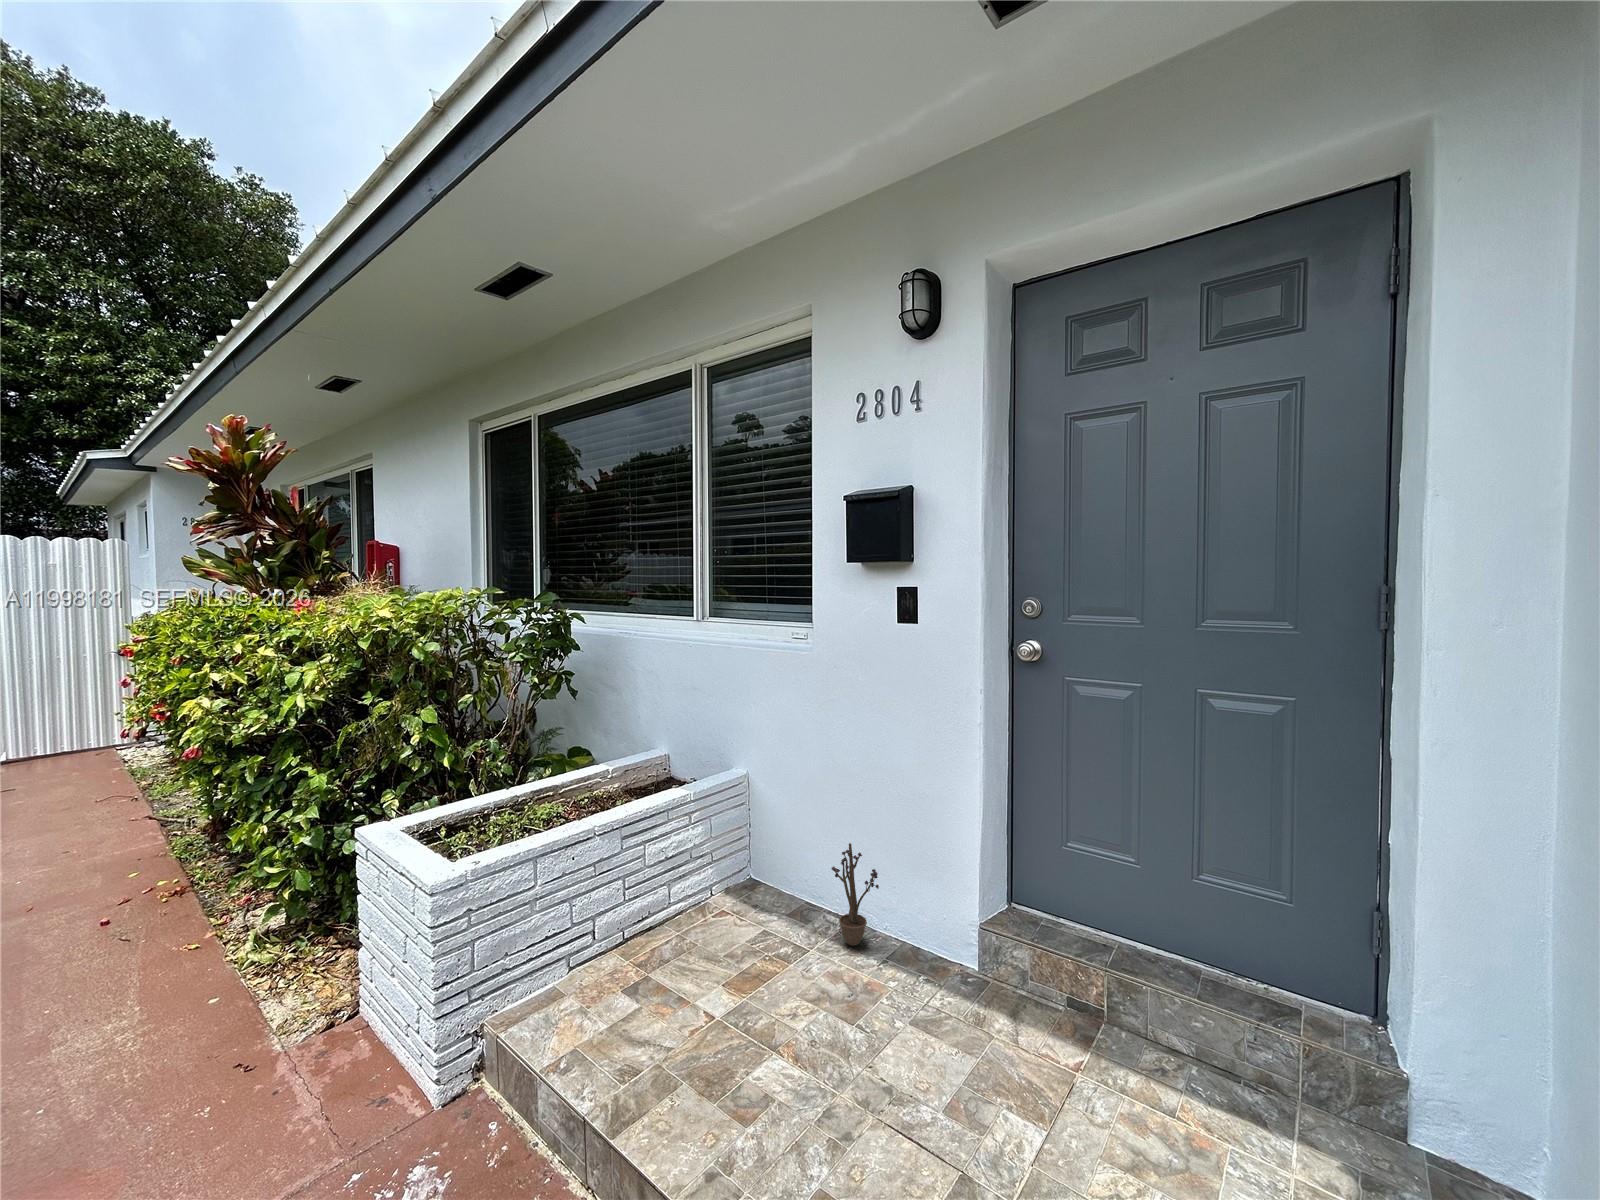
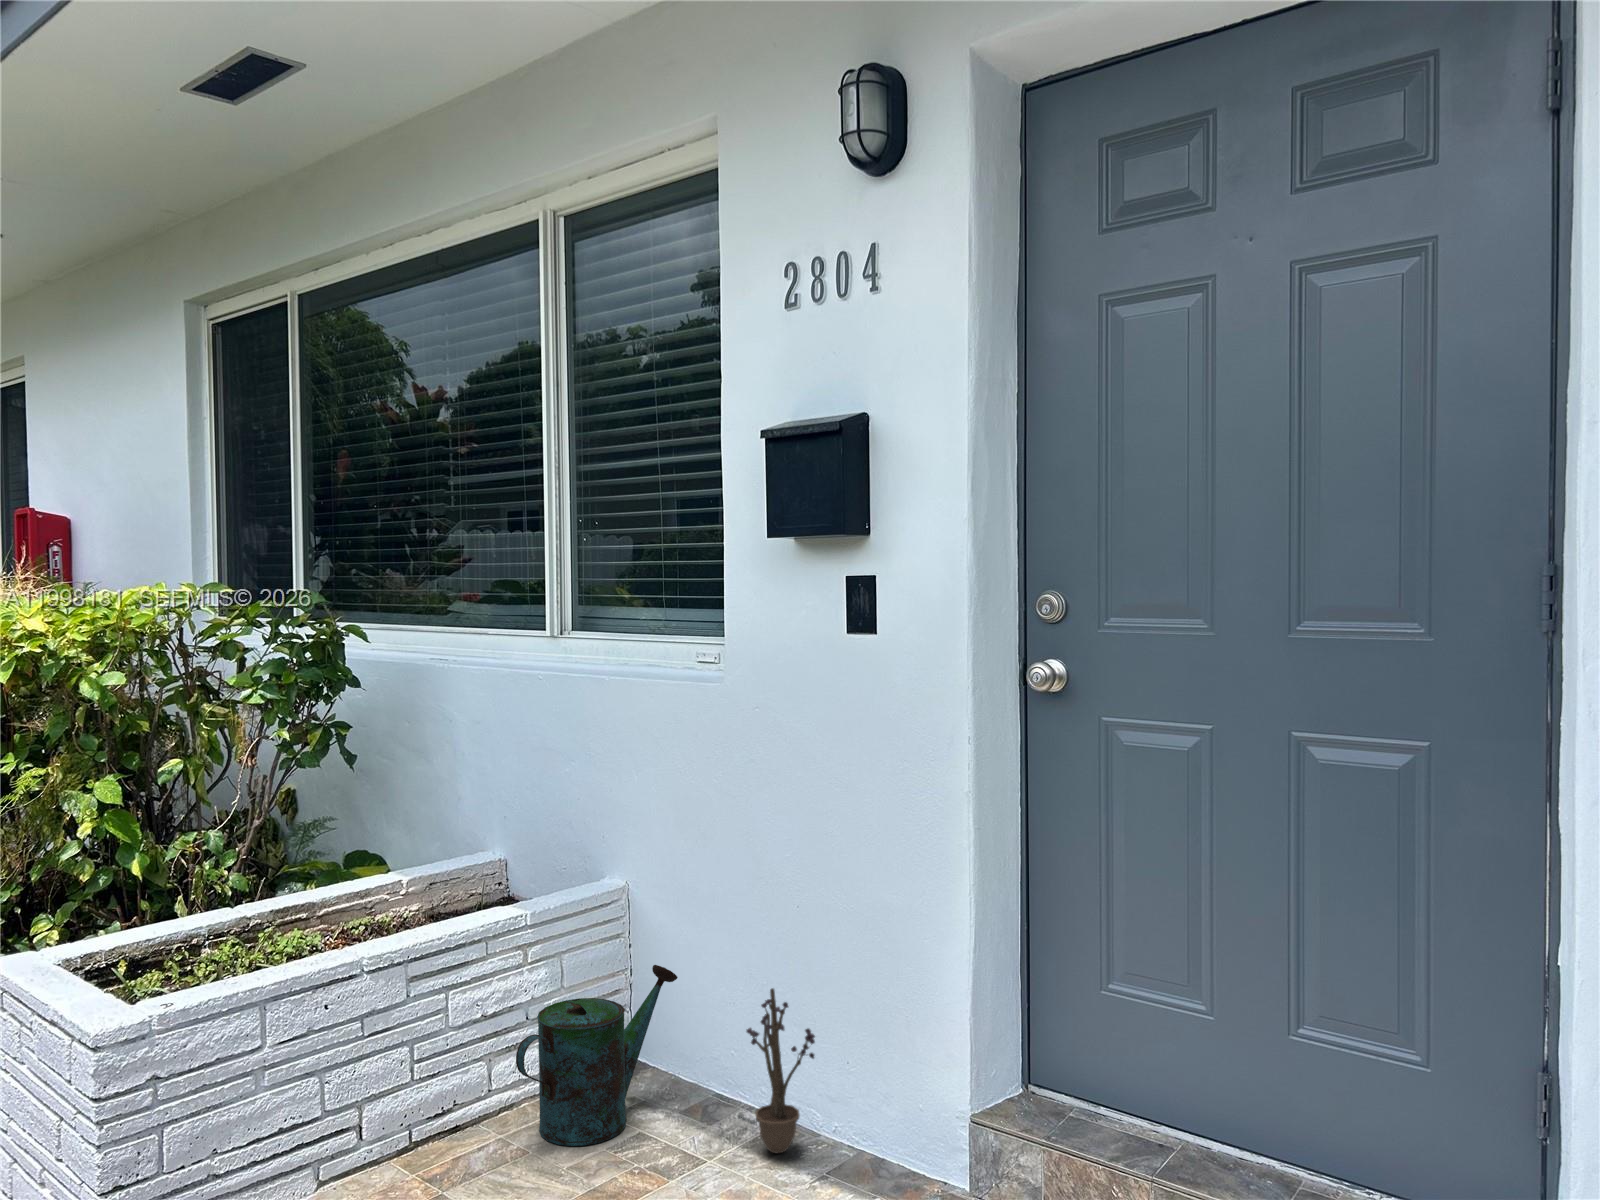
watering can: none [690,824,783,941] -> present [516,965,678,1146]

